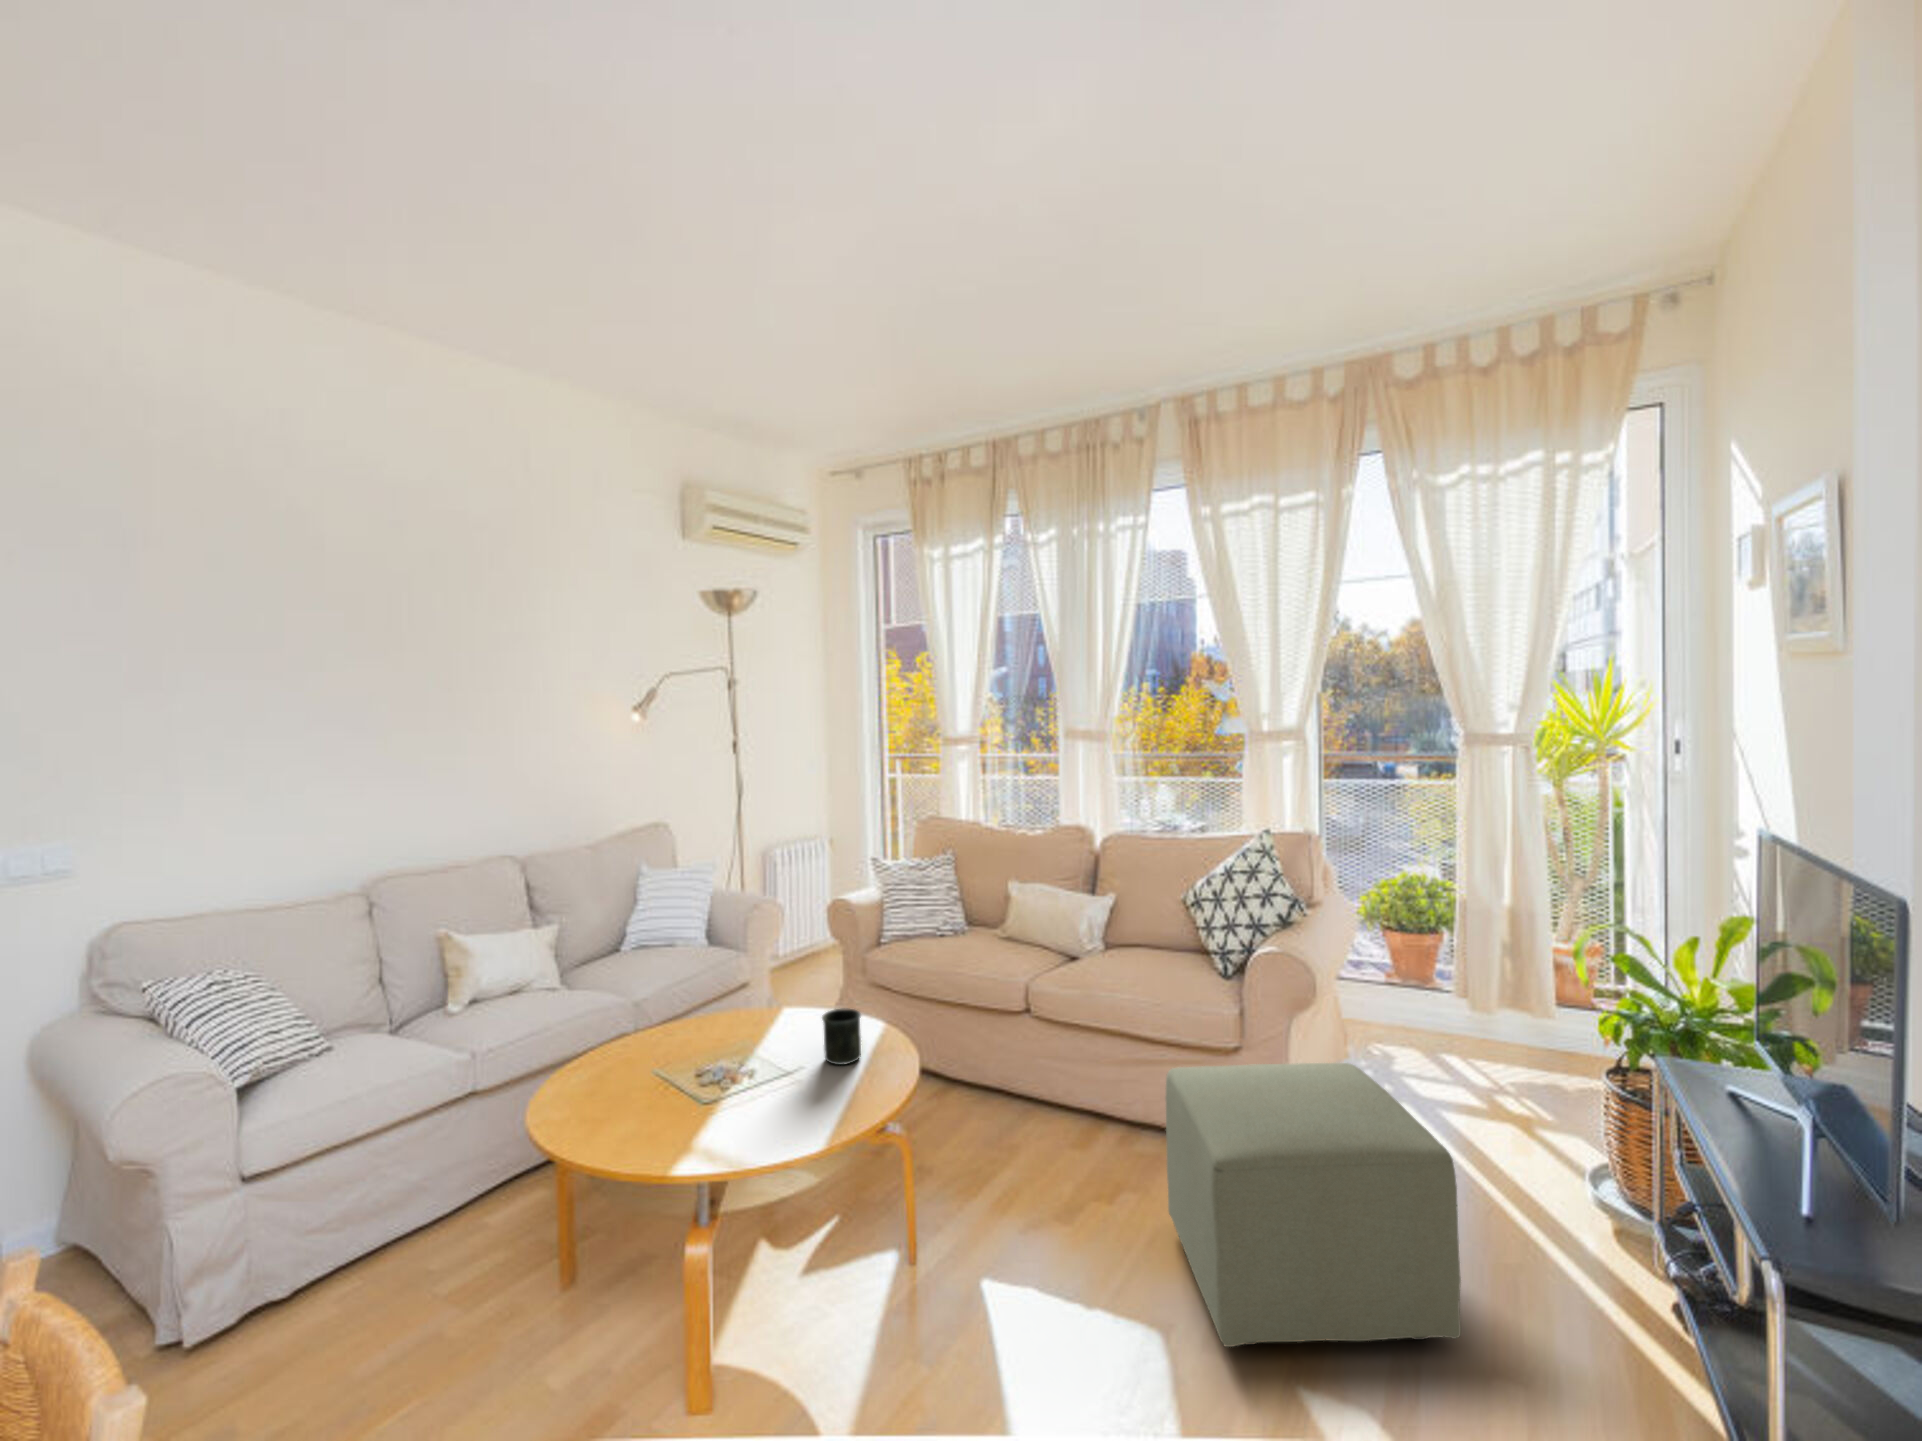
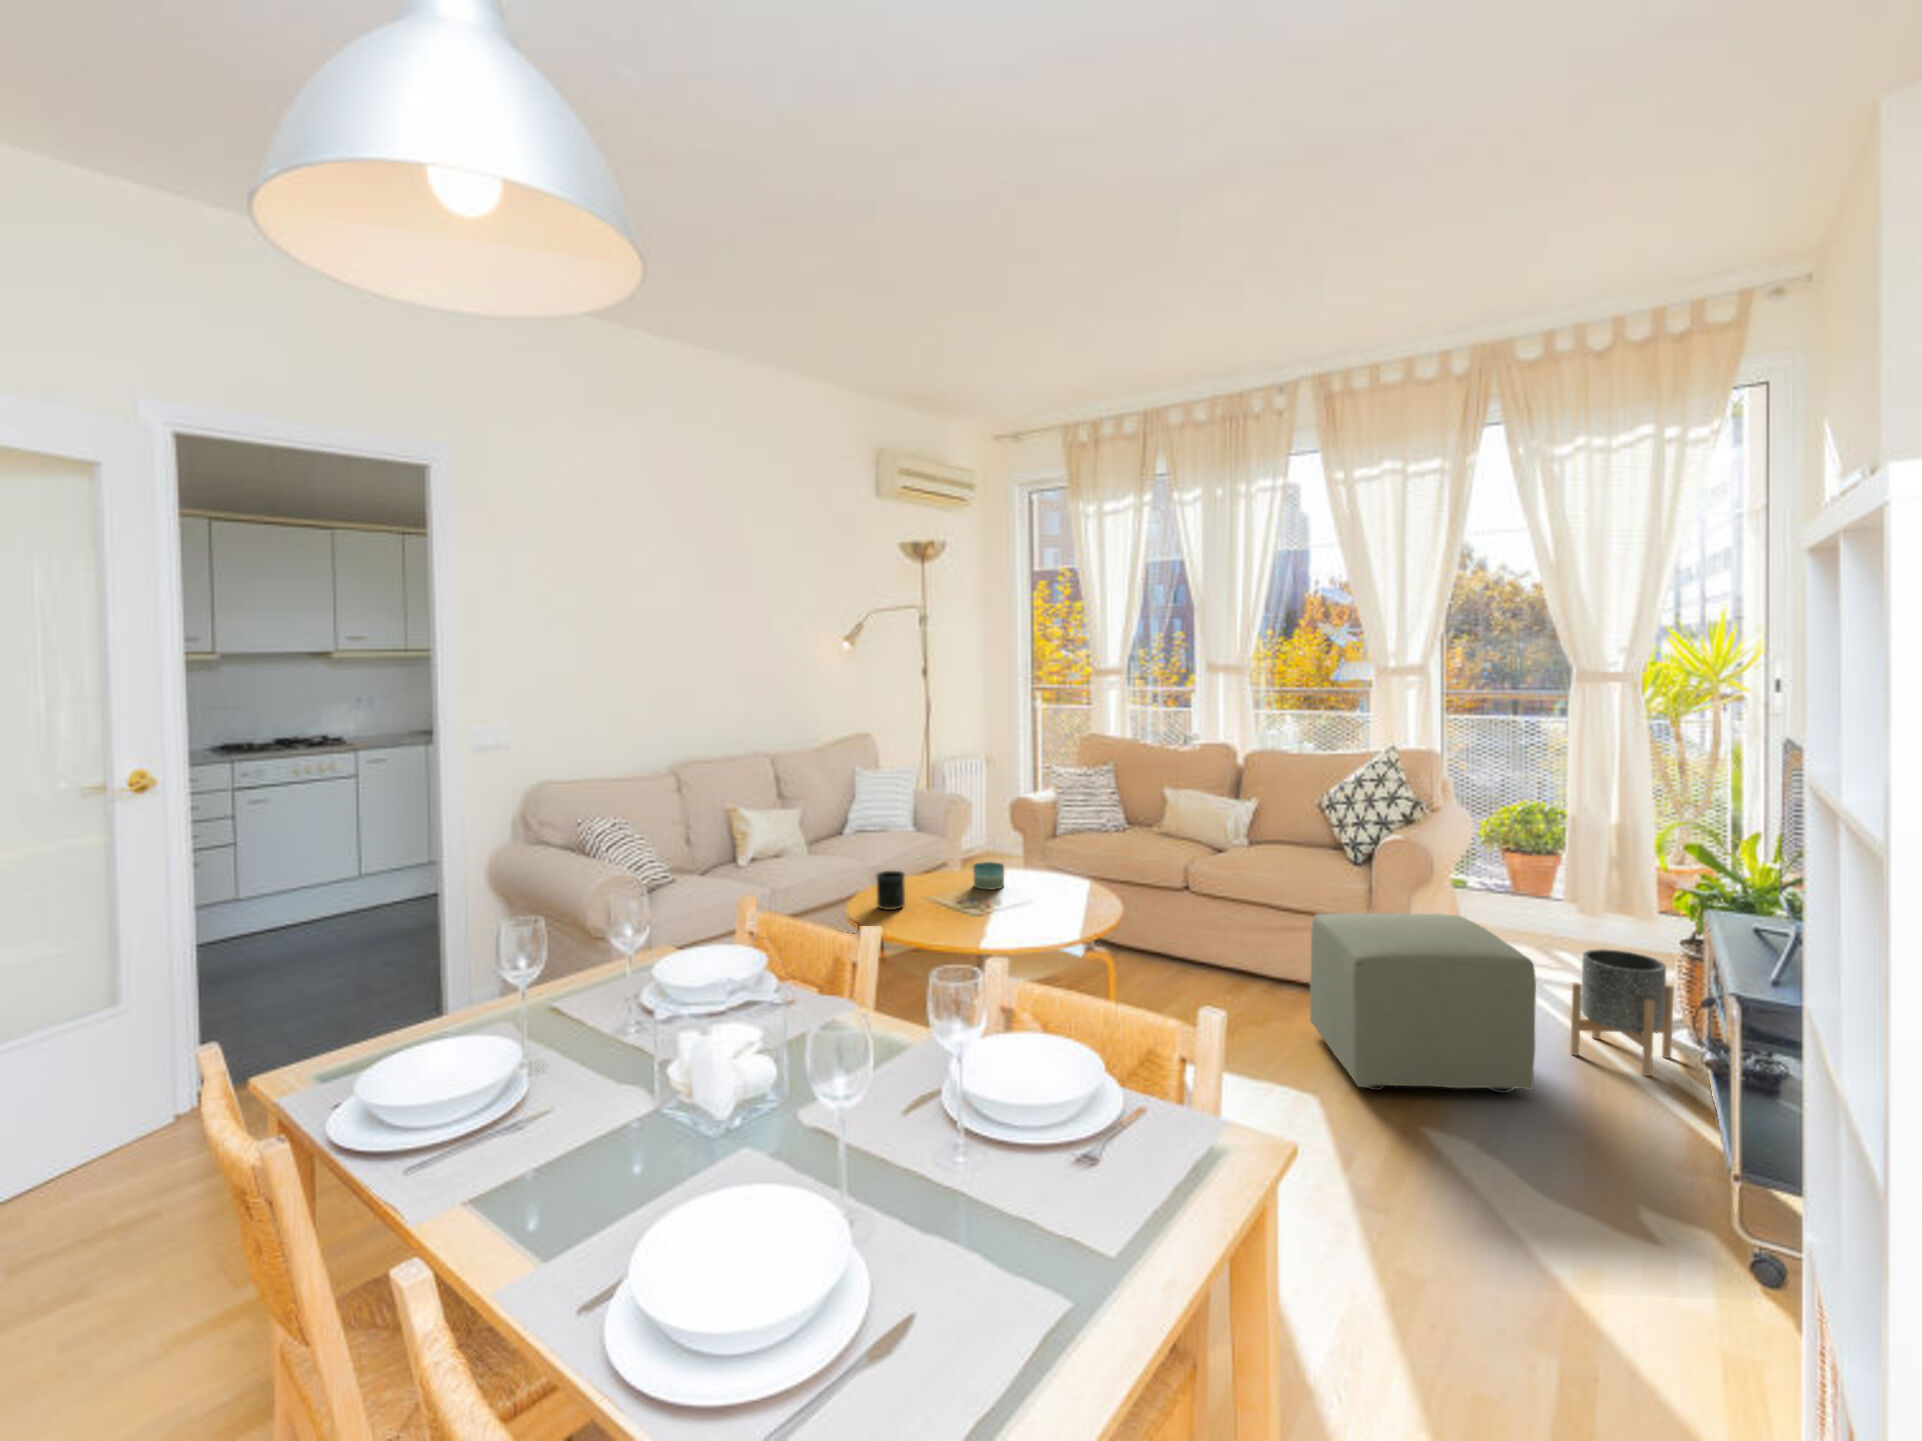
candle: none [738,1001,779,1042] -> present [973,862,1004,889]
mug: present [822,1008,861,1065] -> present [876,871,905,910]
planter: none [1498,1102,1626,1288] -> present [1570,949,1674,1076]

